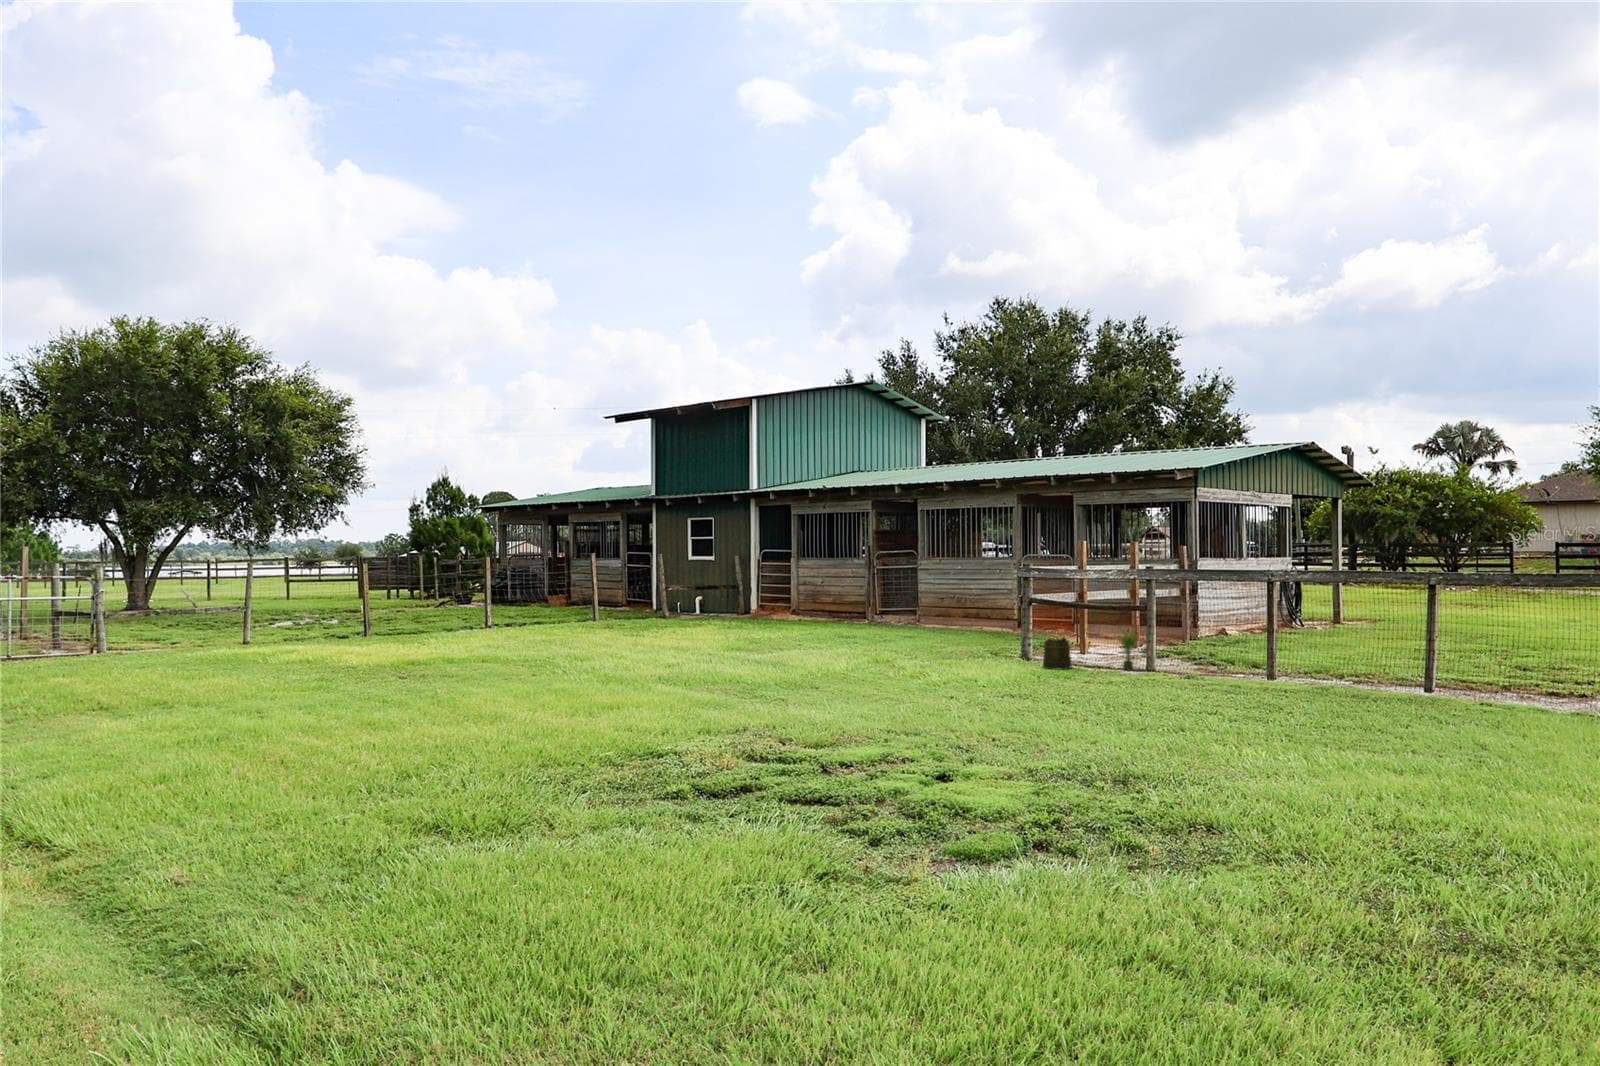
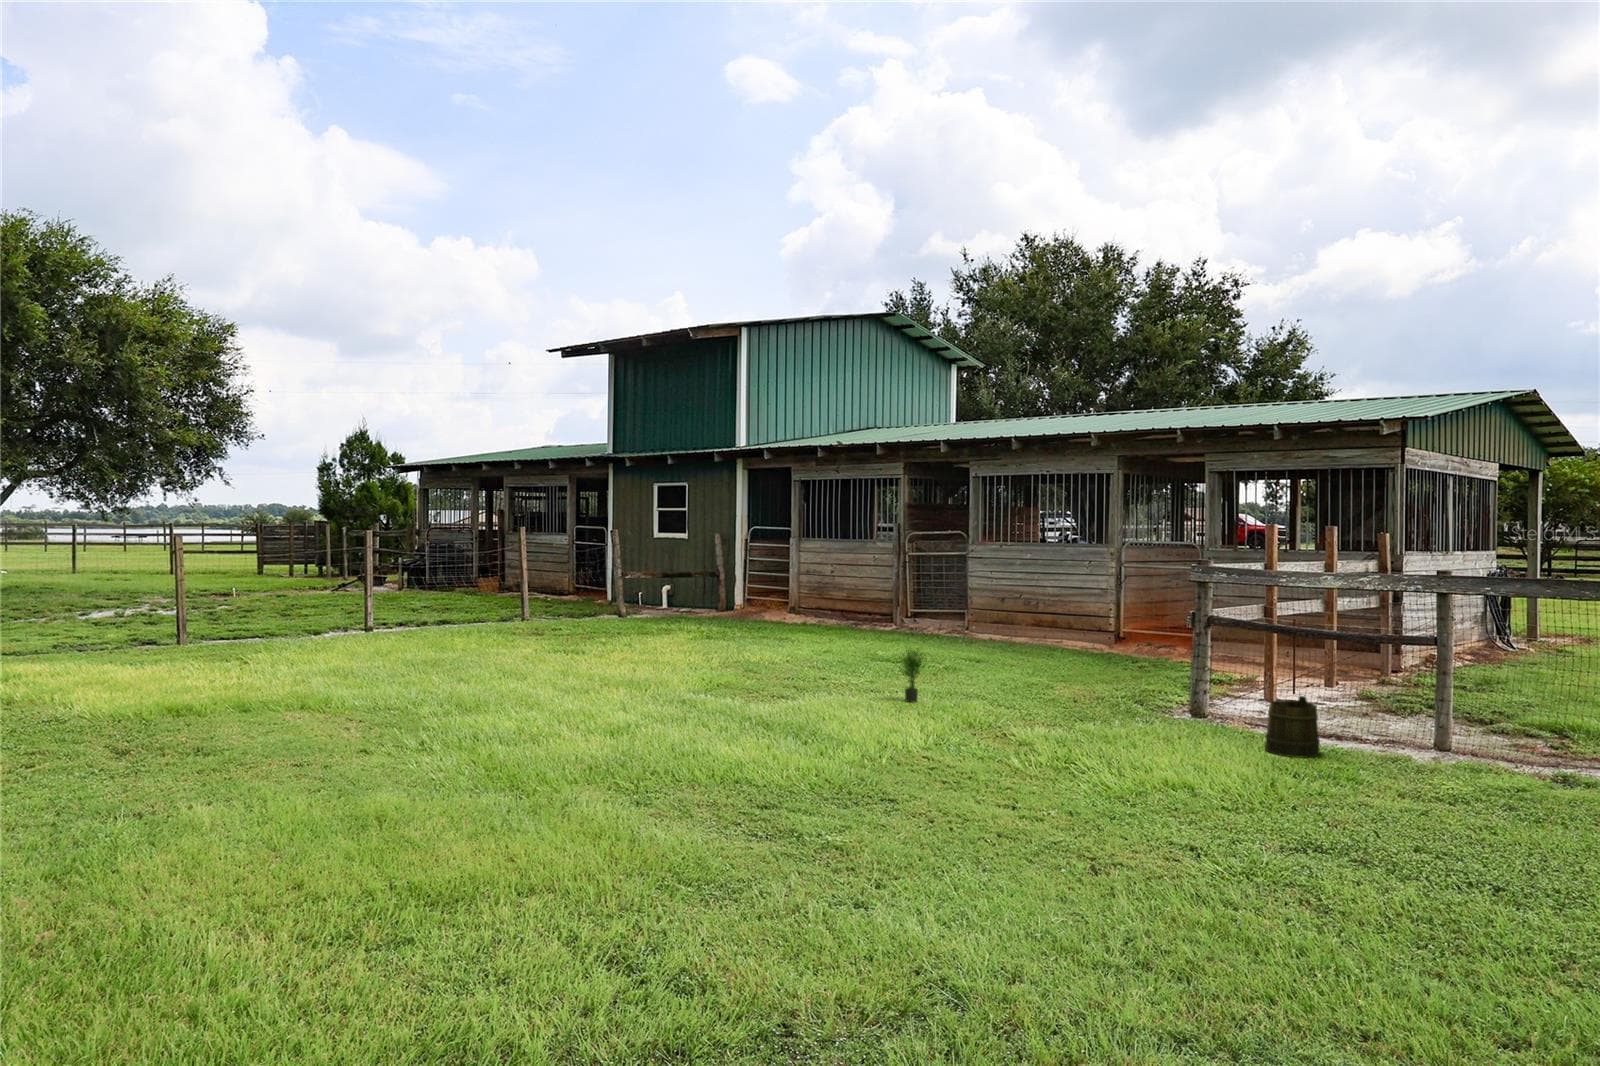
potted plant: present [1118,630,1136,670] -> present [899,650,927,702]

